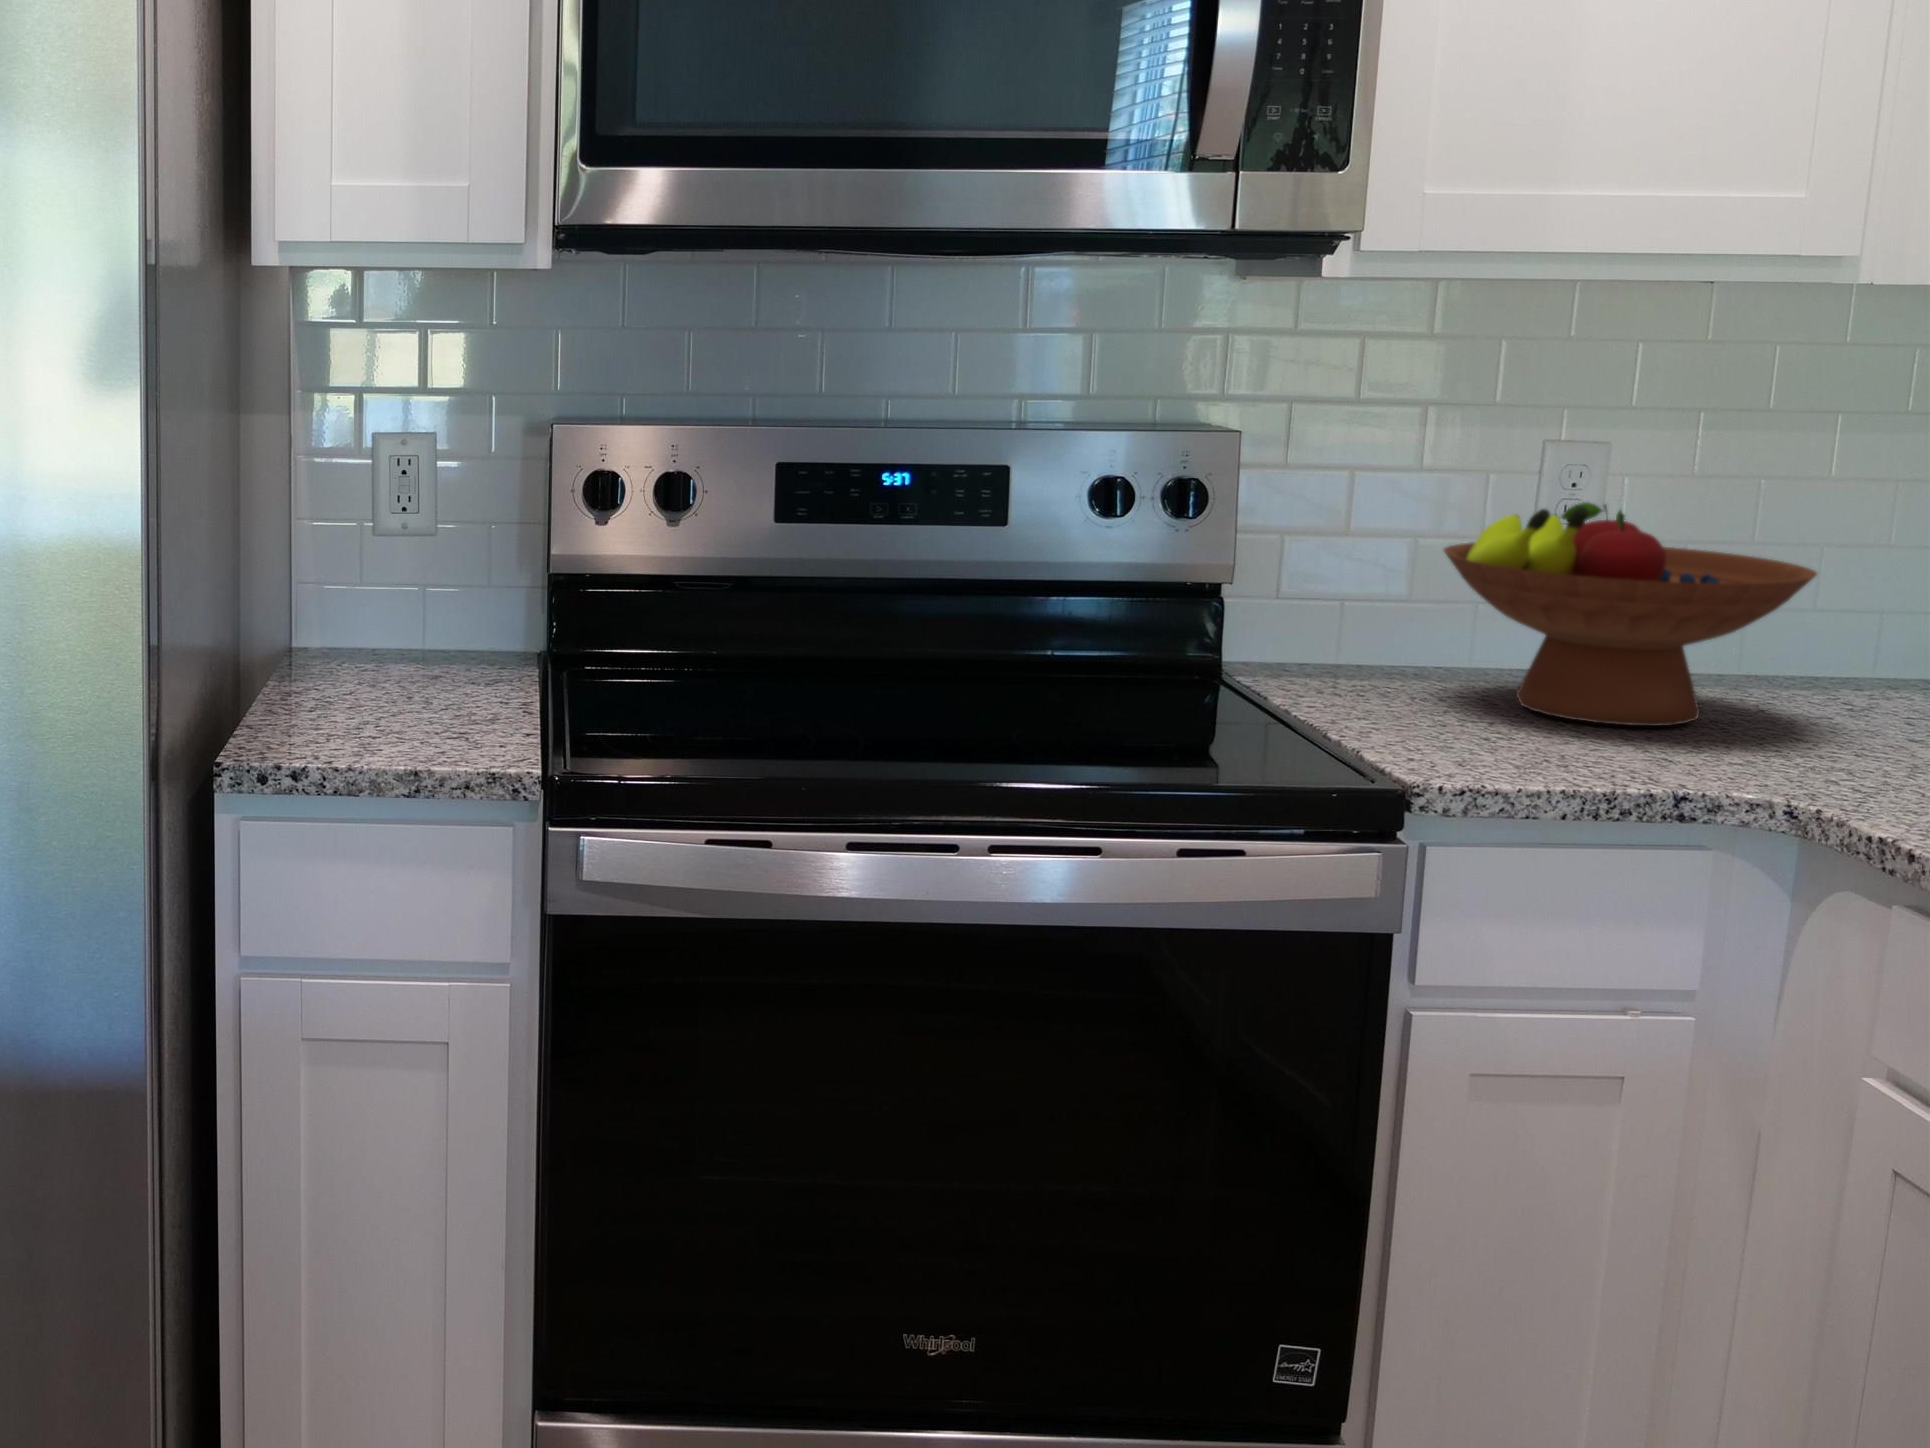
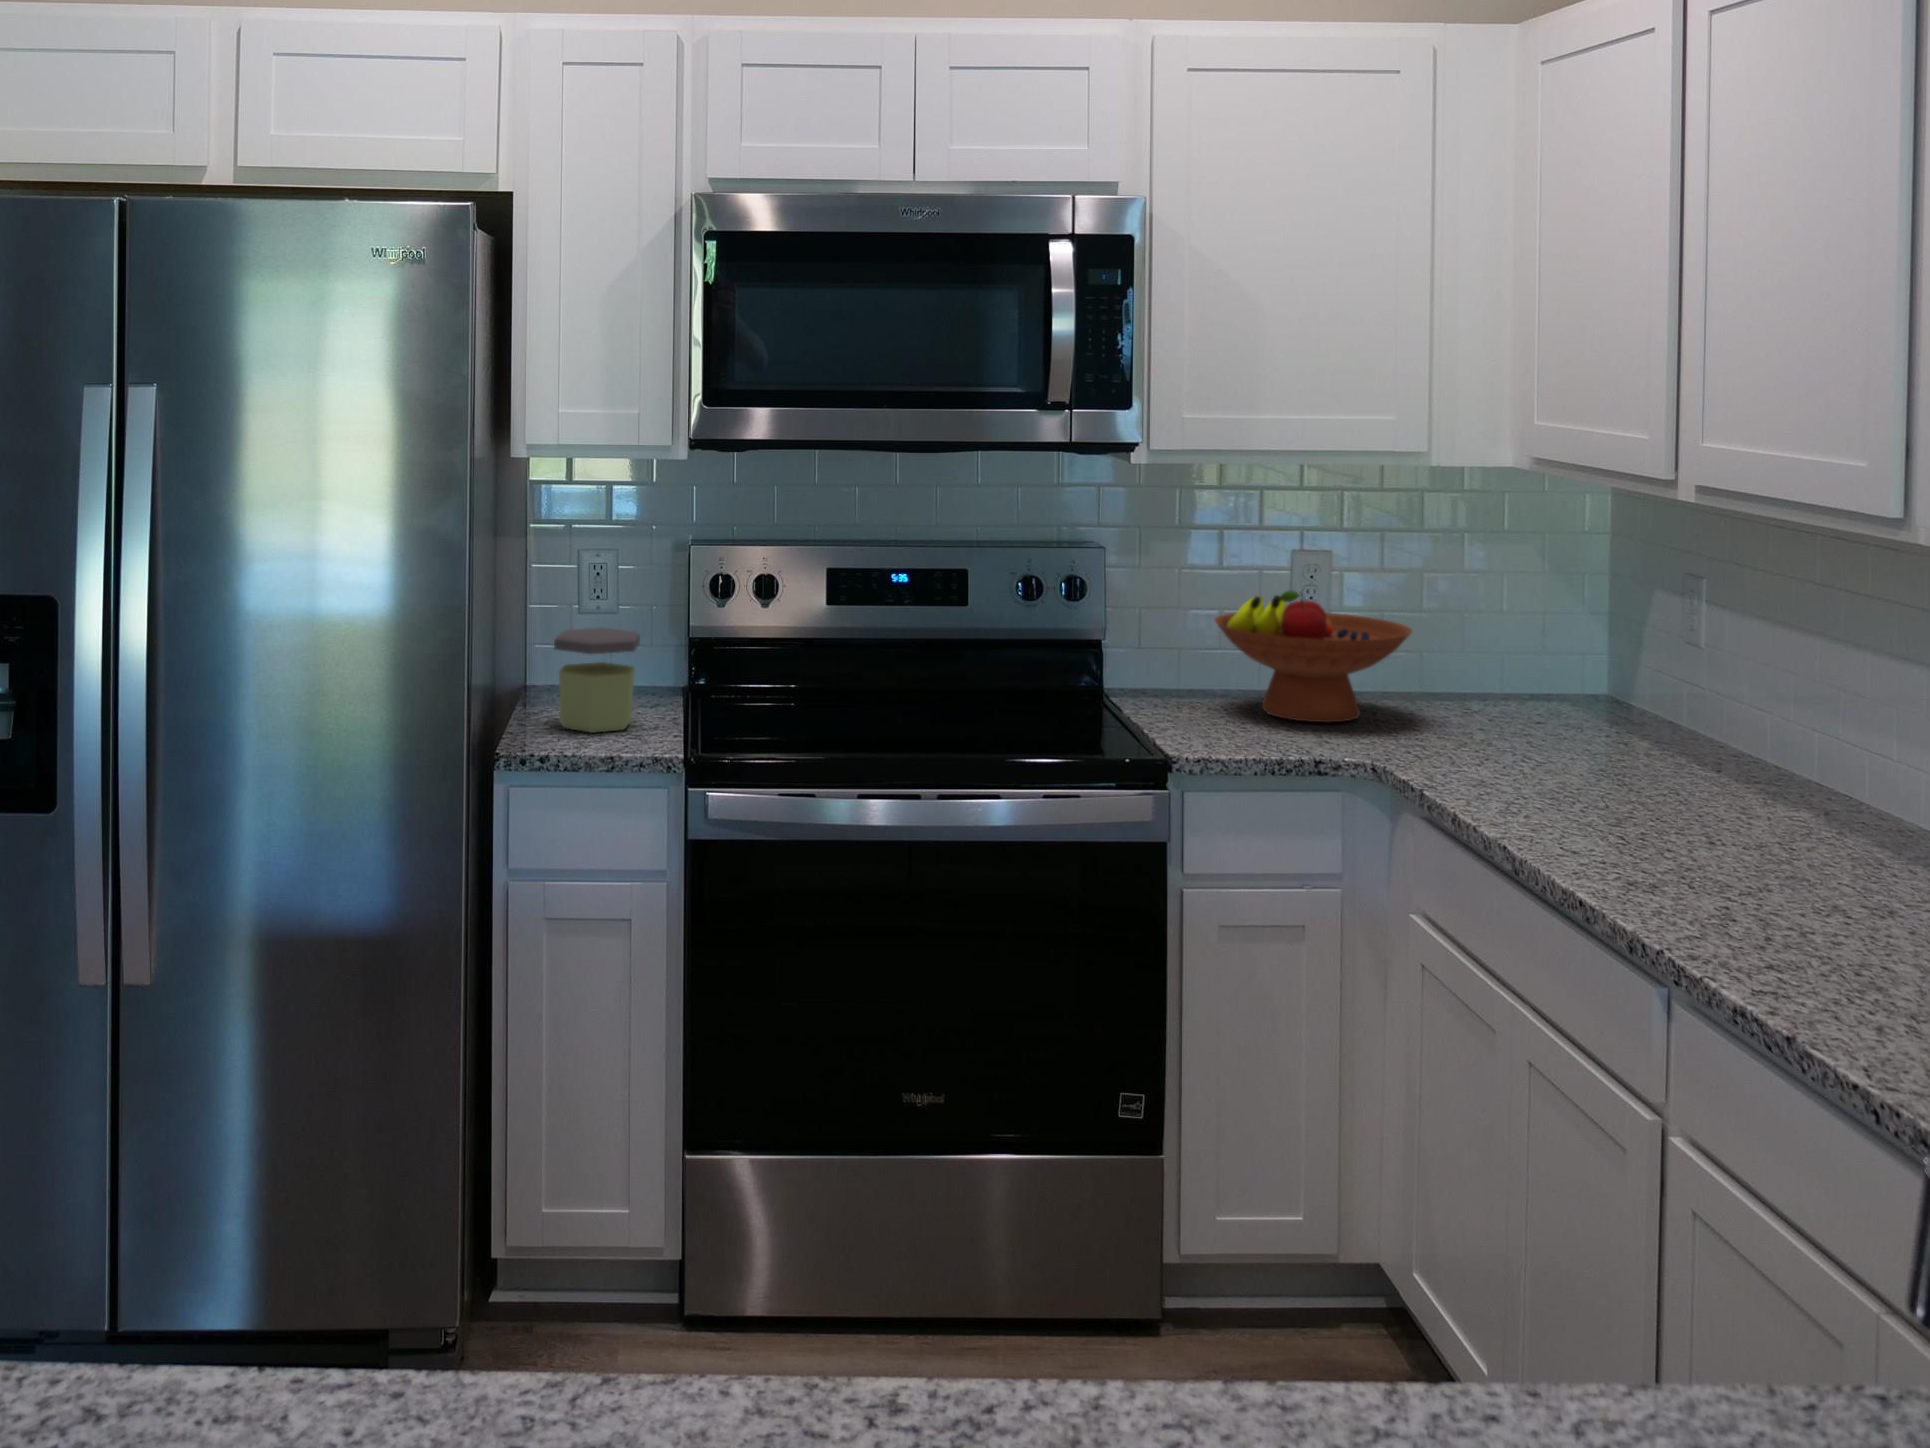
jar: none [320,556,466,730] -> present [554,627,640,733]

